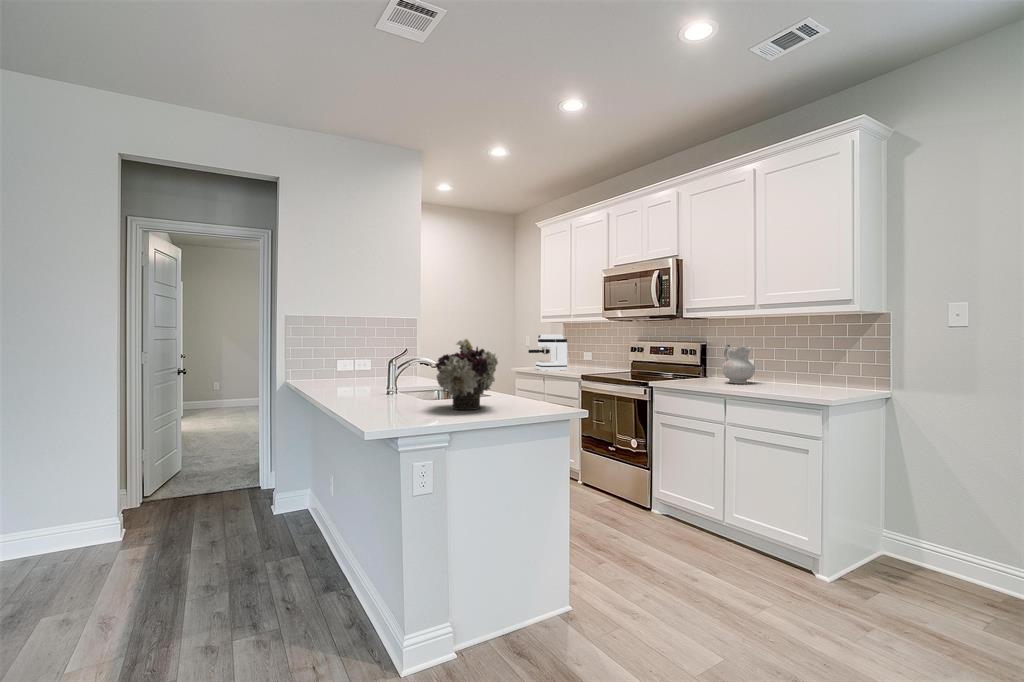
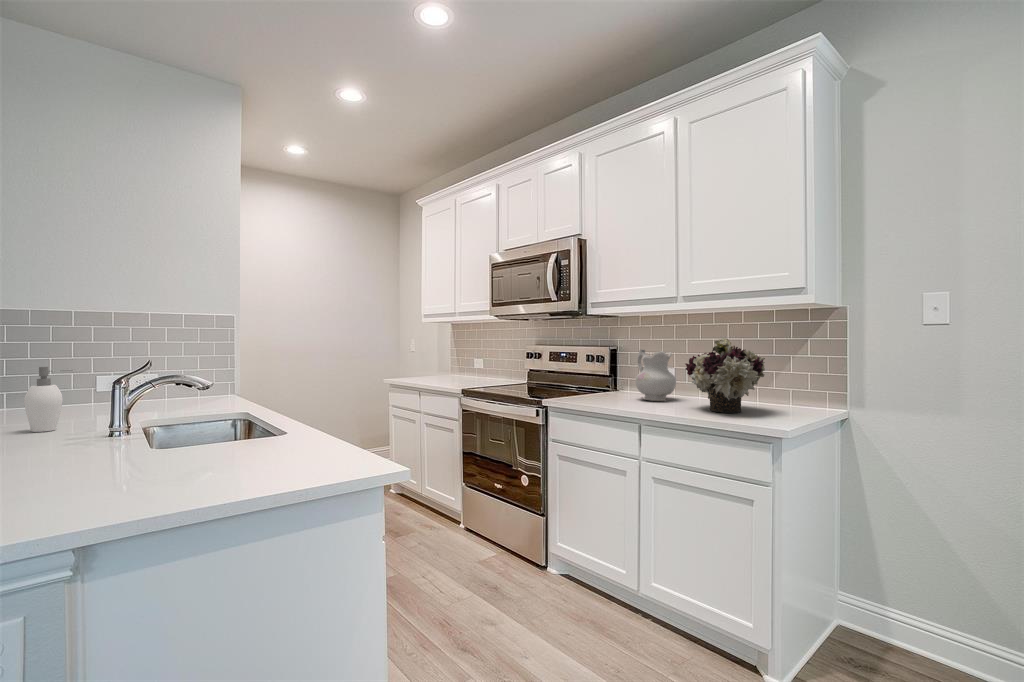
coffee maker: present [528,335,567,371] -> none [402,337,451,383]
flower arrangement: present [435,338,498,410] -> present [685,338,765,413]
soap dispenser: none [335,352,359,392] -> present [24,367,73,432]

